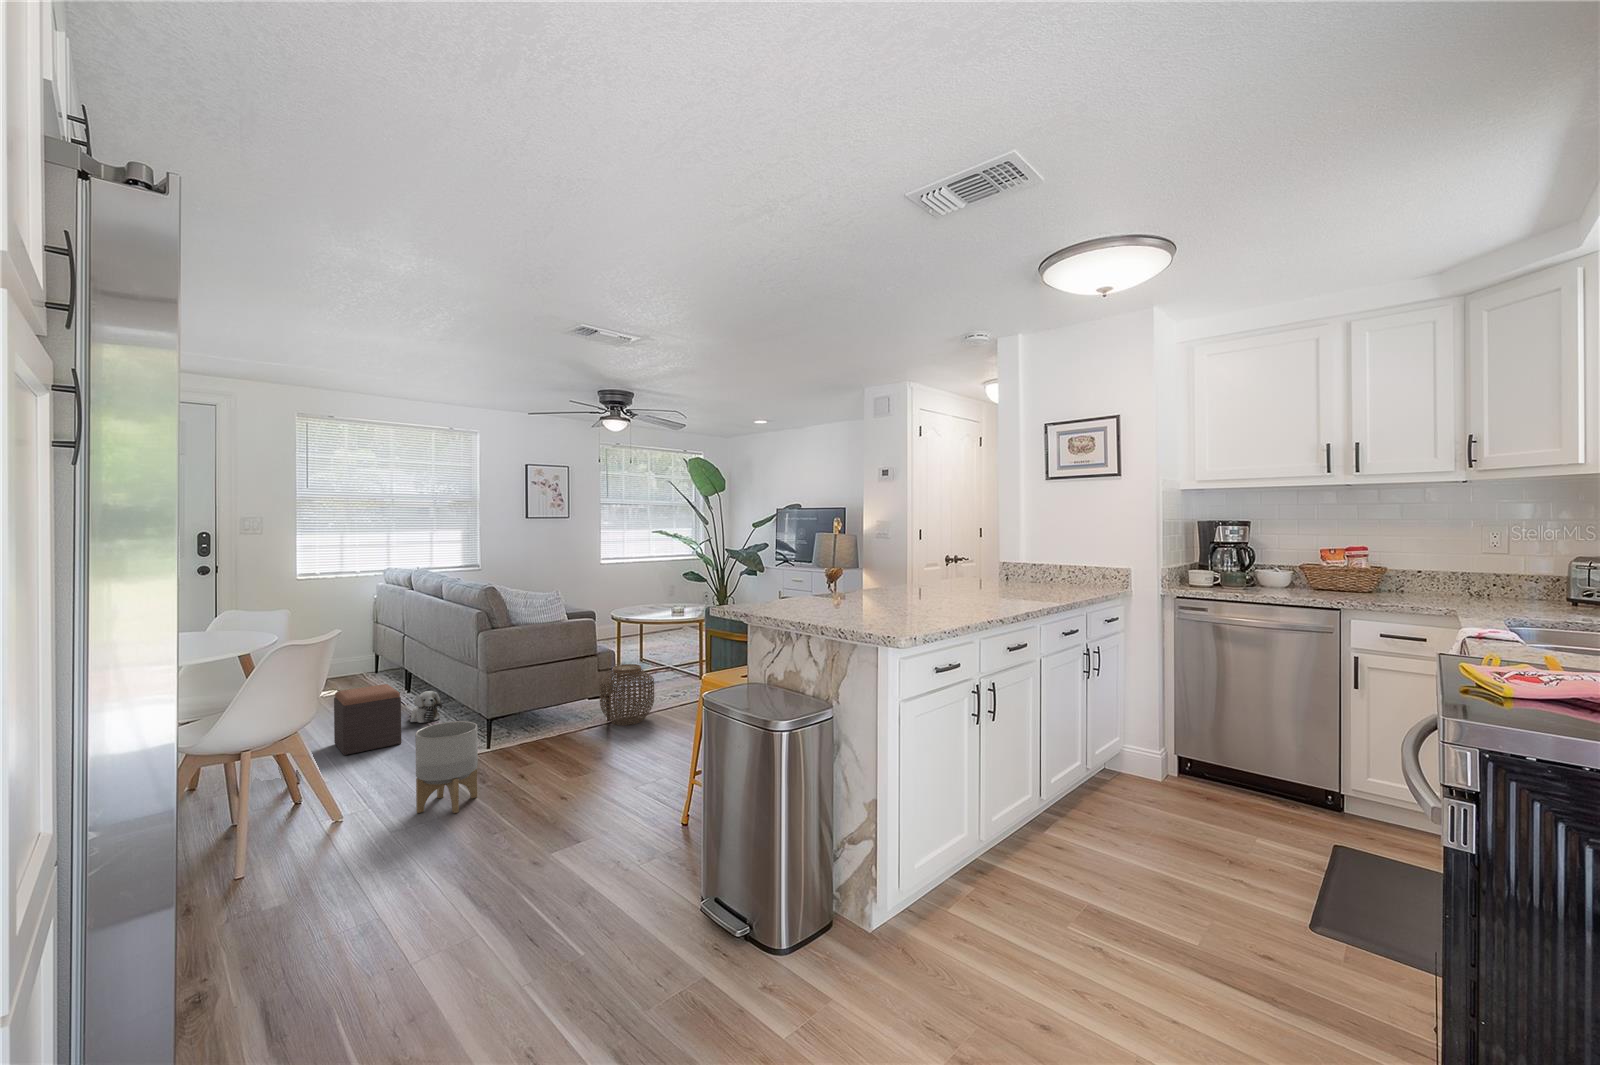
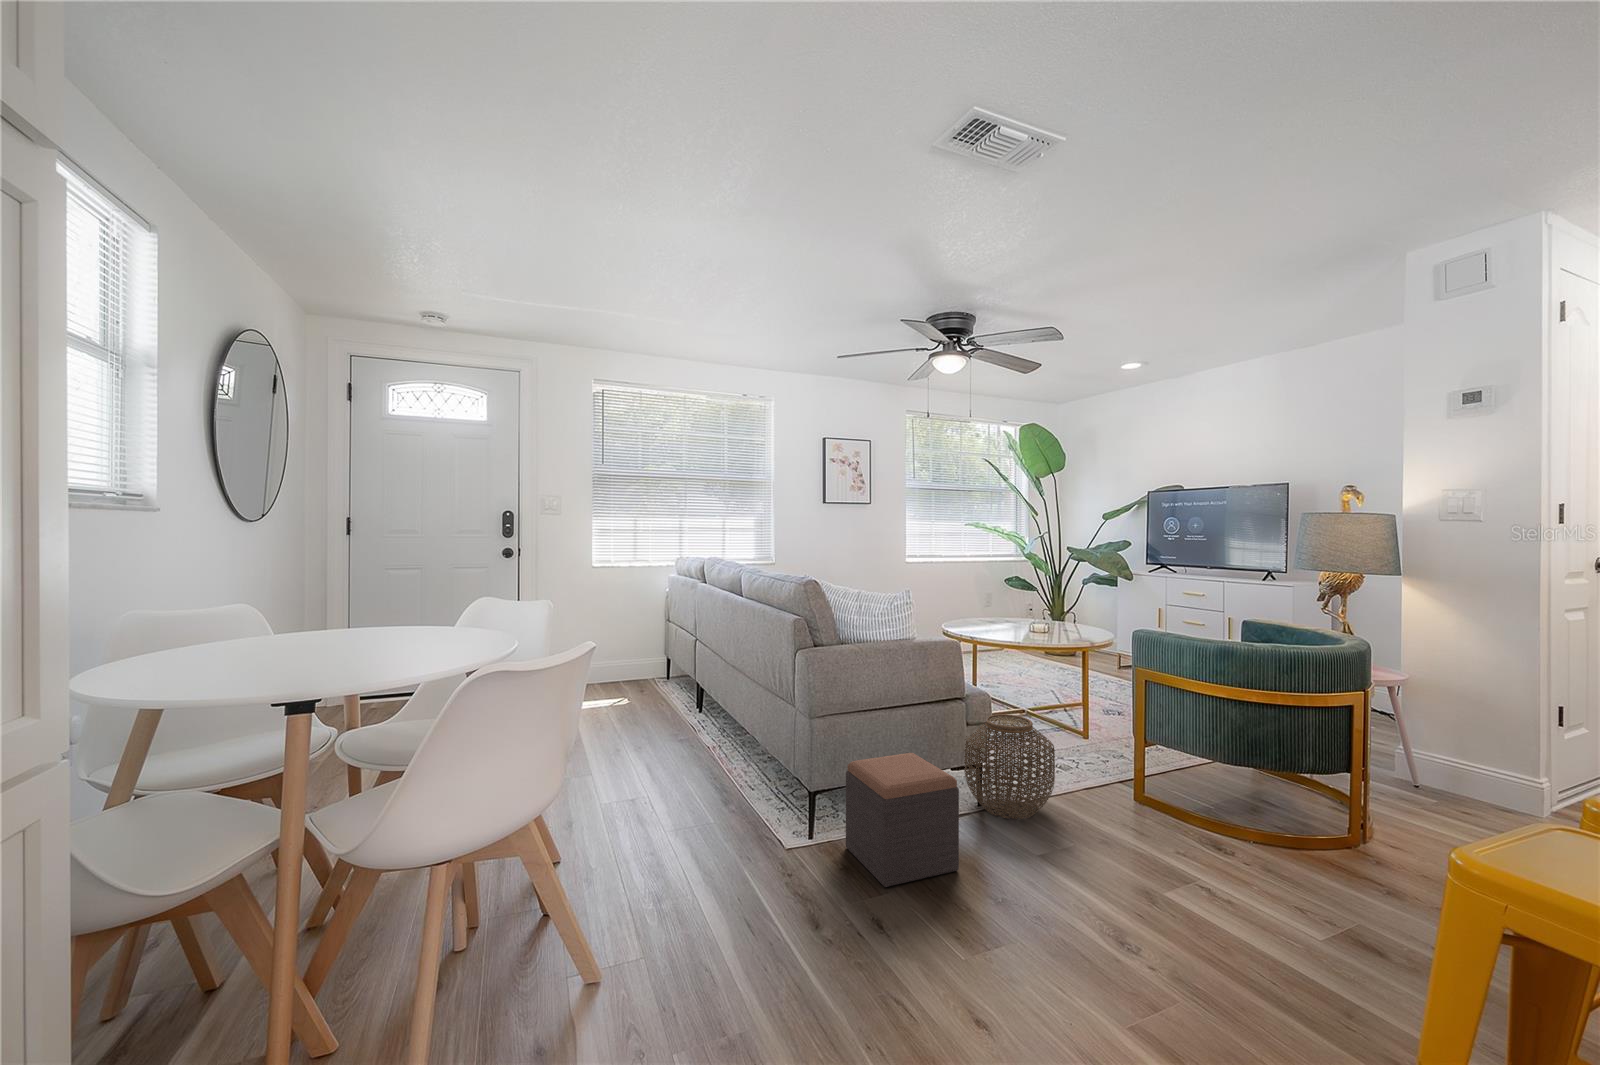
footstool: present [334,684,401,755] -> present [846,753,959,887]
plush toy: present [410,691,442,723] -> none [701,723,740,767]
planter: present [415,721,478,813] -> none [709,817,810,1014]

